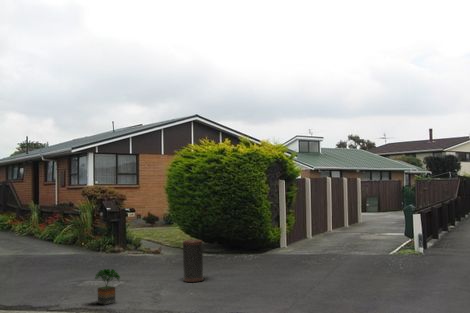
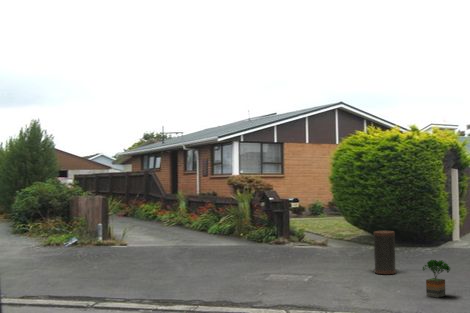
potted tree: present [95,269,120,304] -> present [423,260,450,298]

